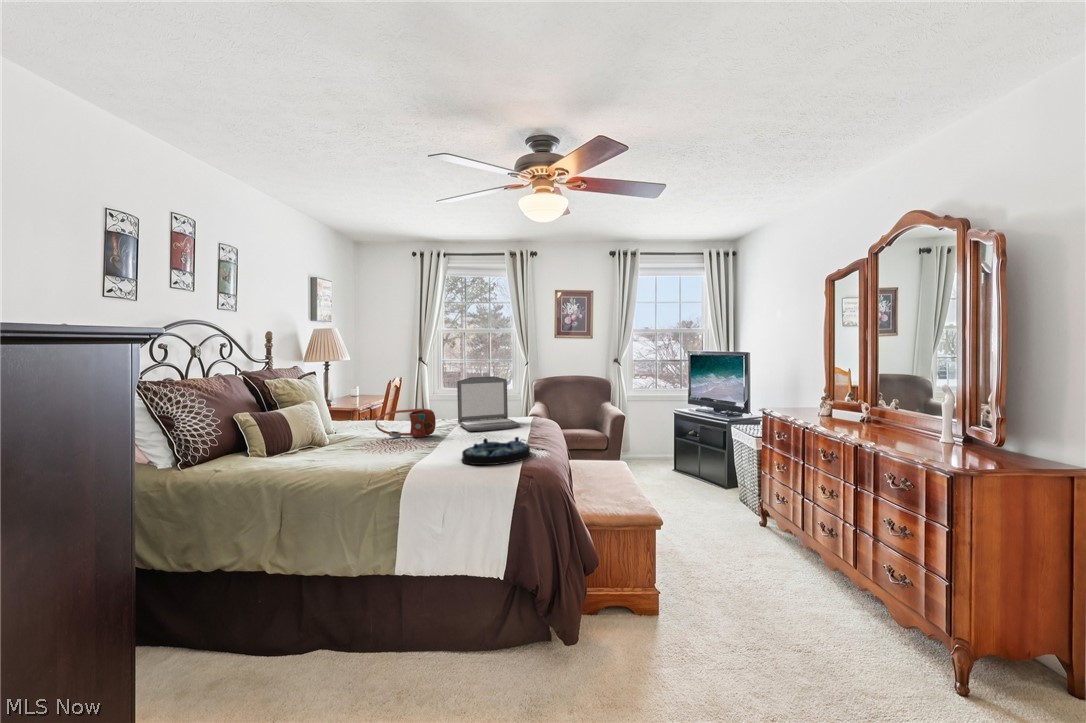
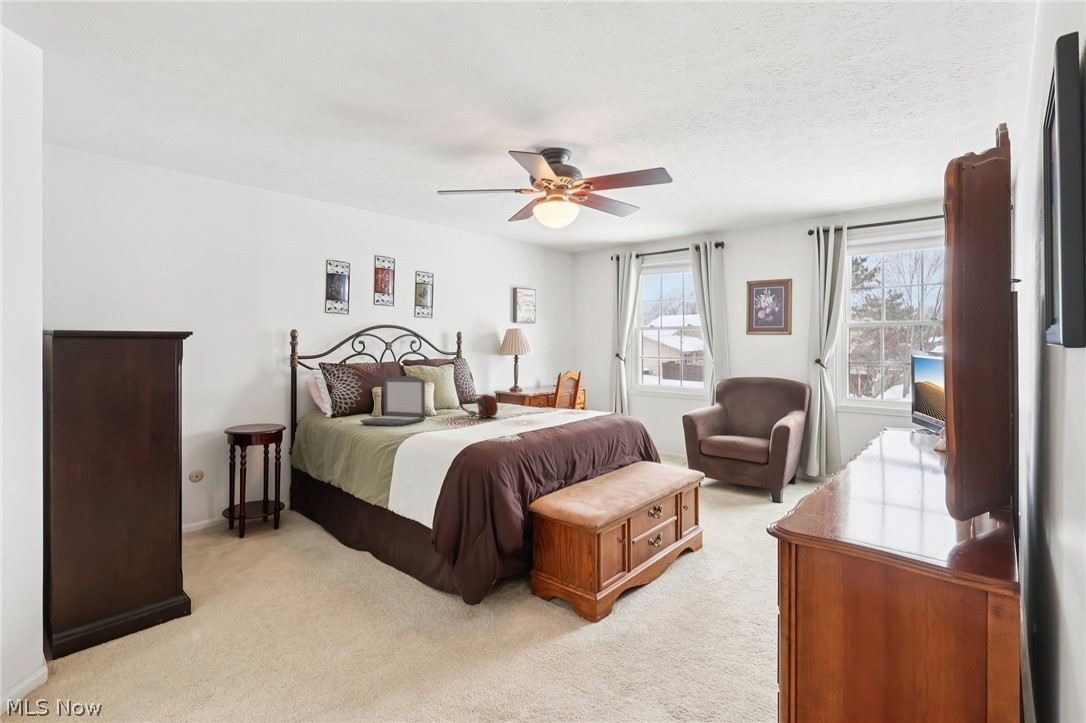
laptop: present [457,376,521,431] -> present [360,376,426,426]
serving tray: present [462,437,531,465] -> none [437,419,498,438]

